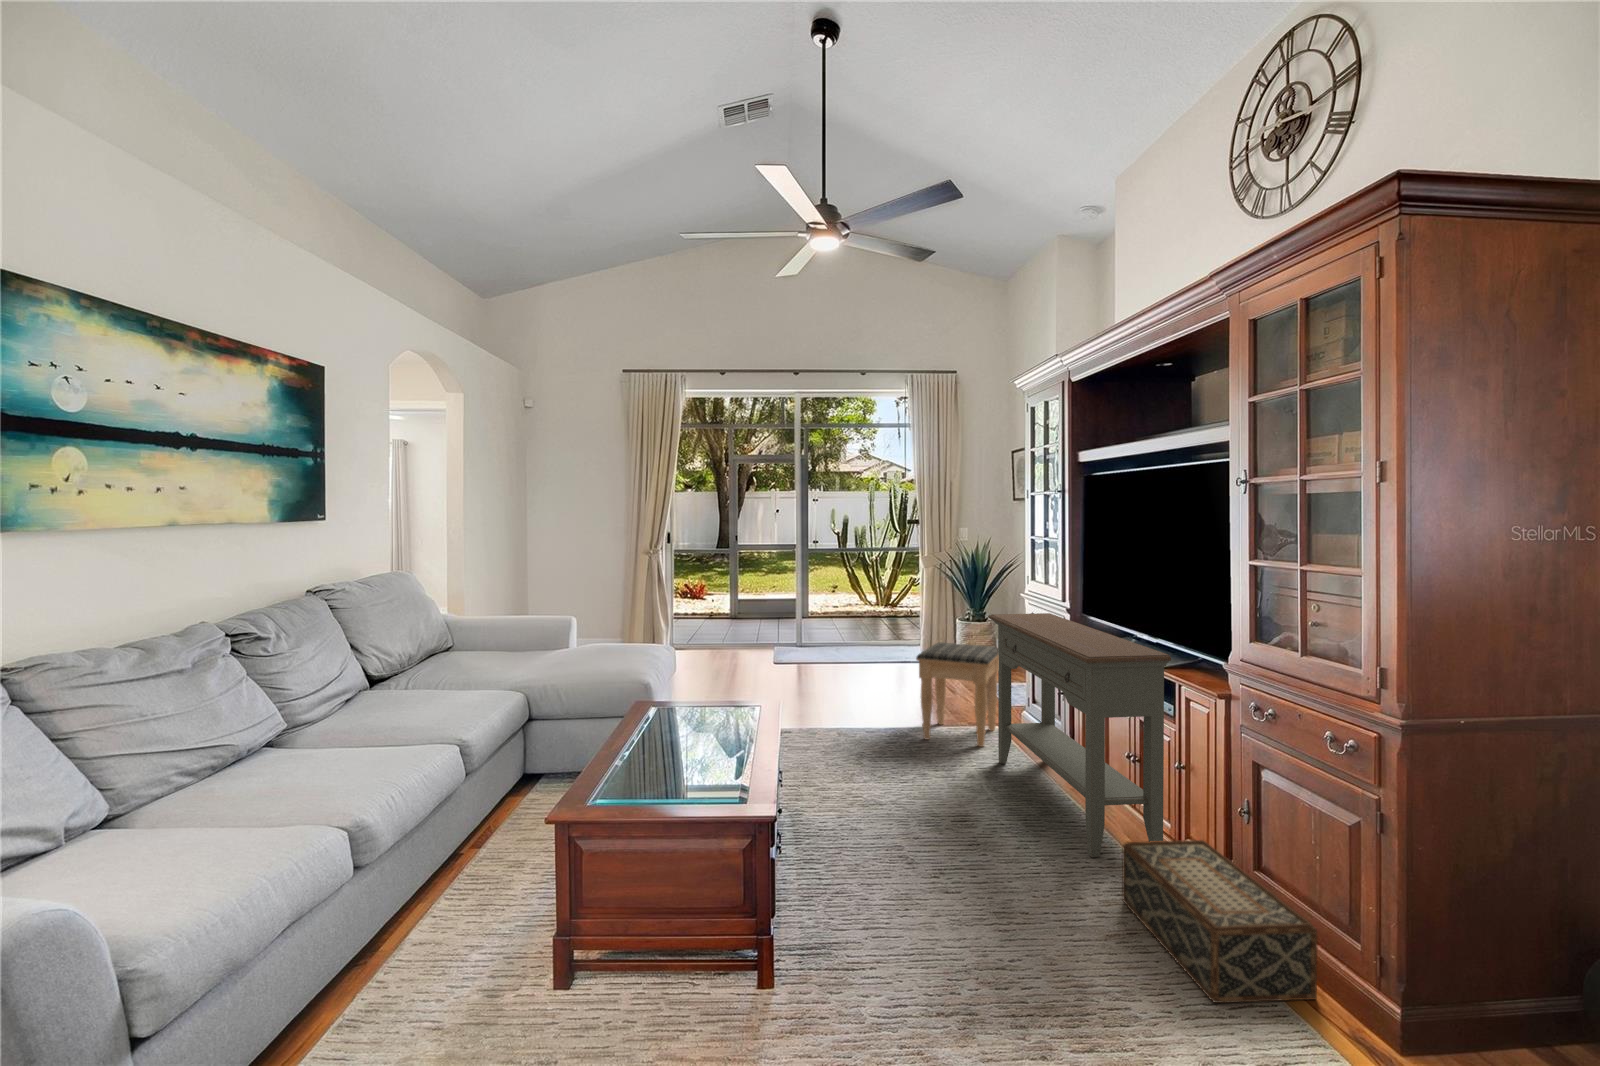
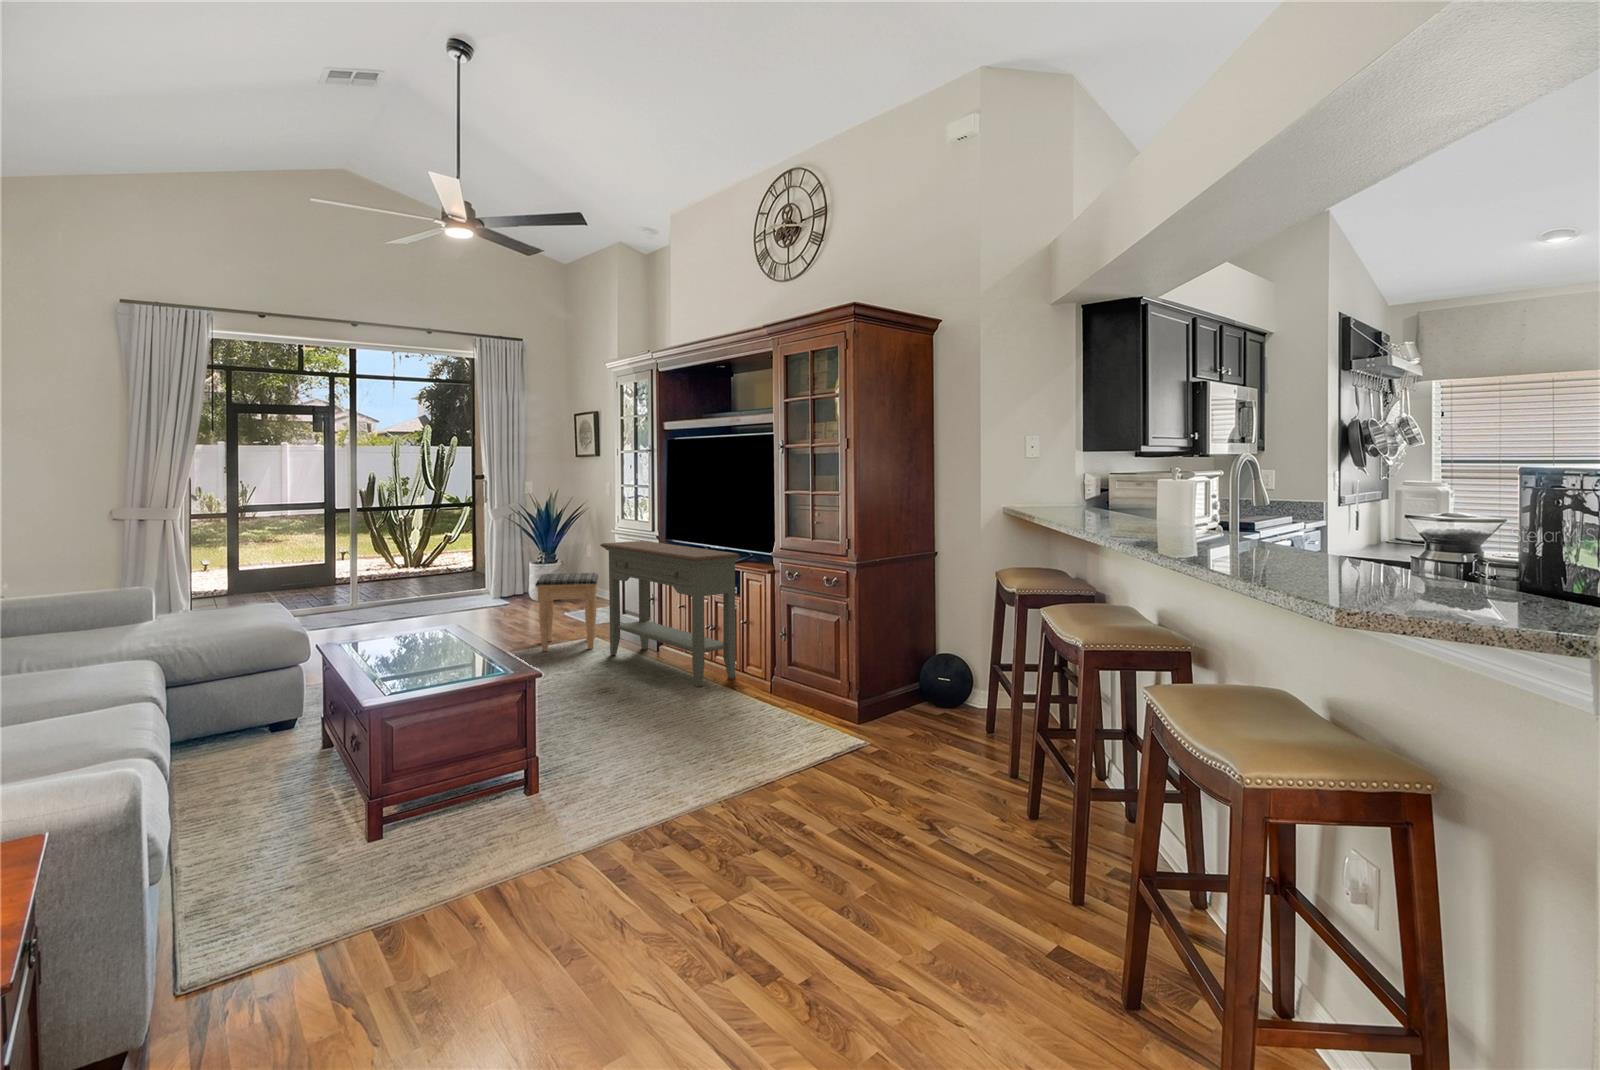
woven basket: present [1122,840,1317,1003] -> none [723,656,822,722]

